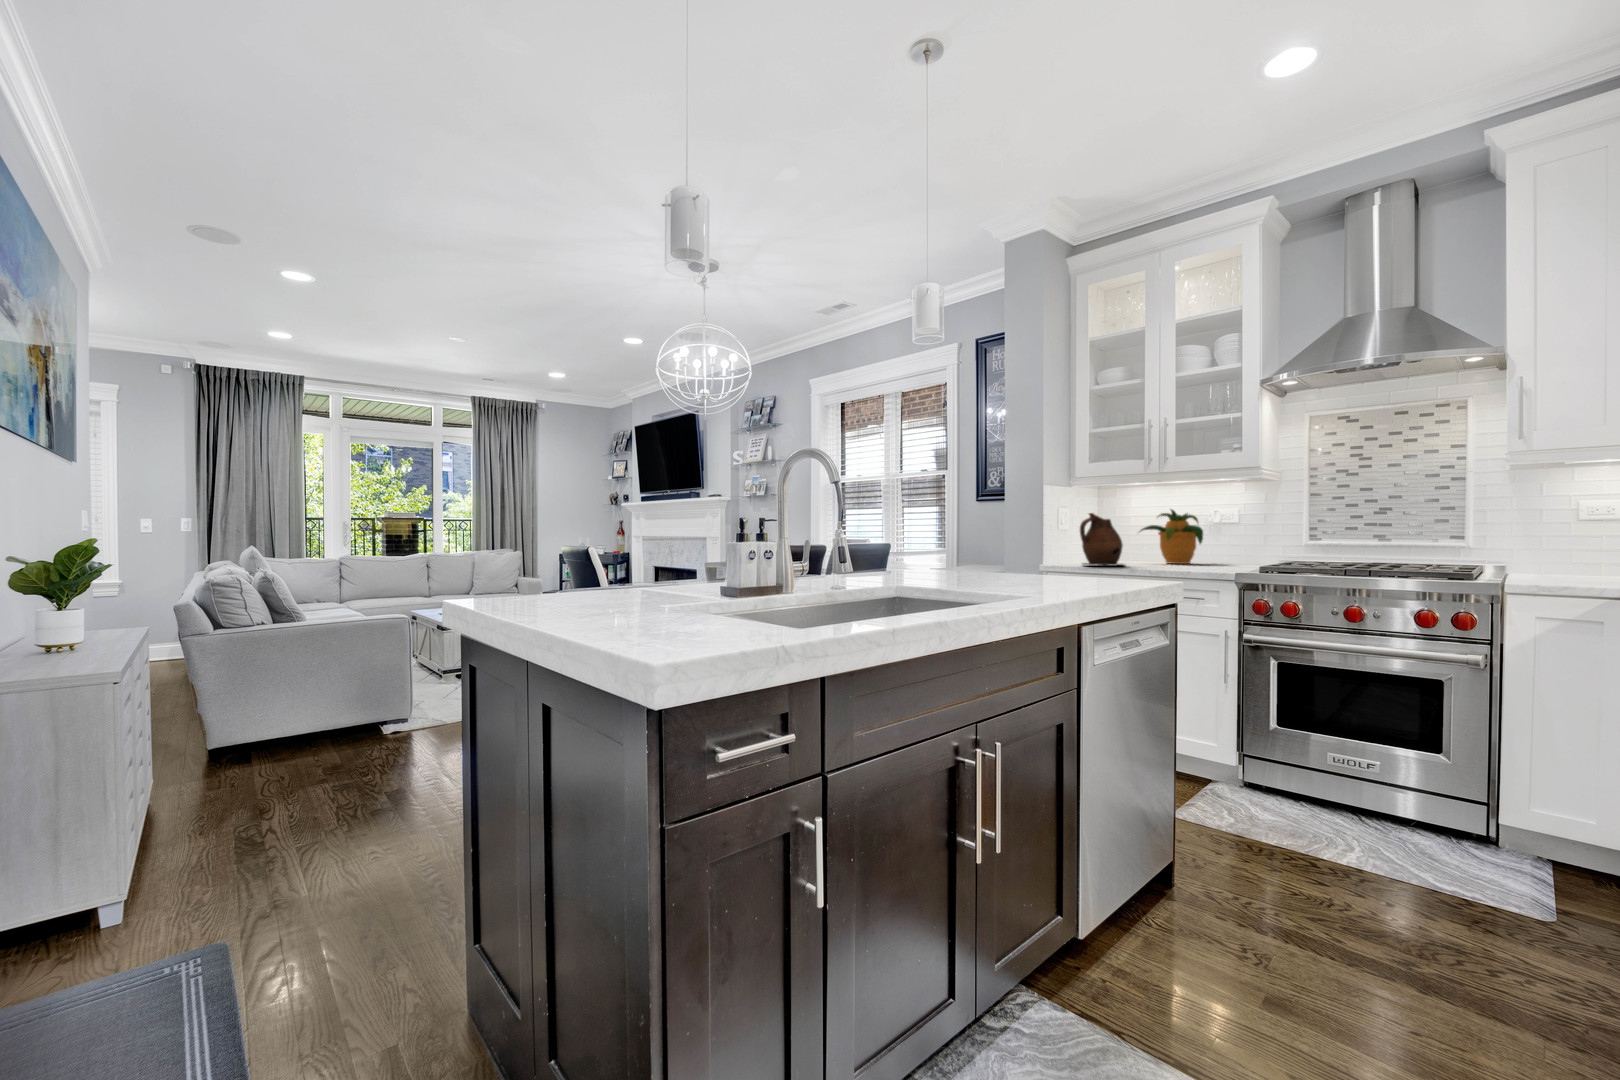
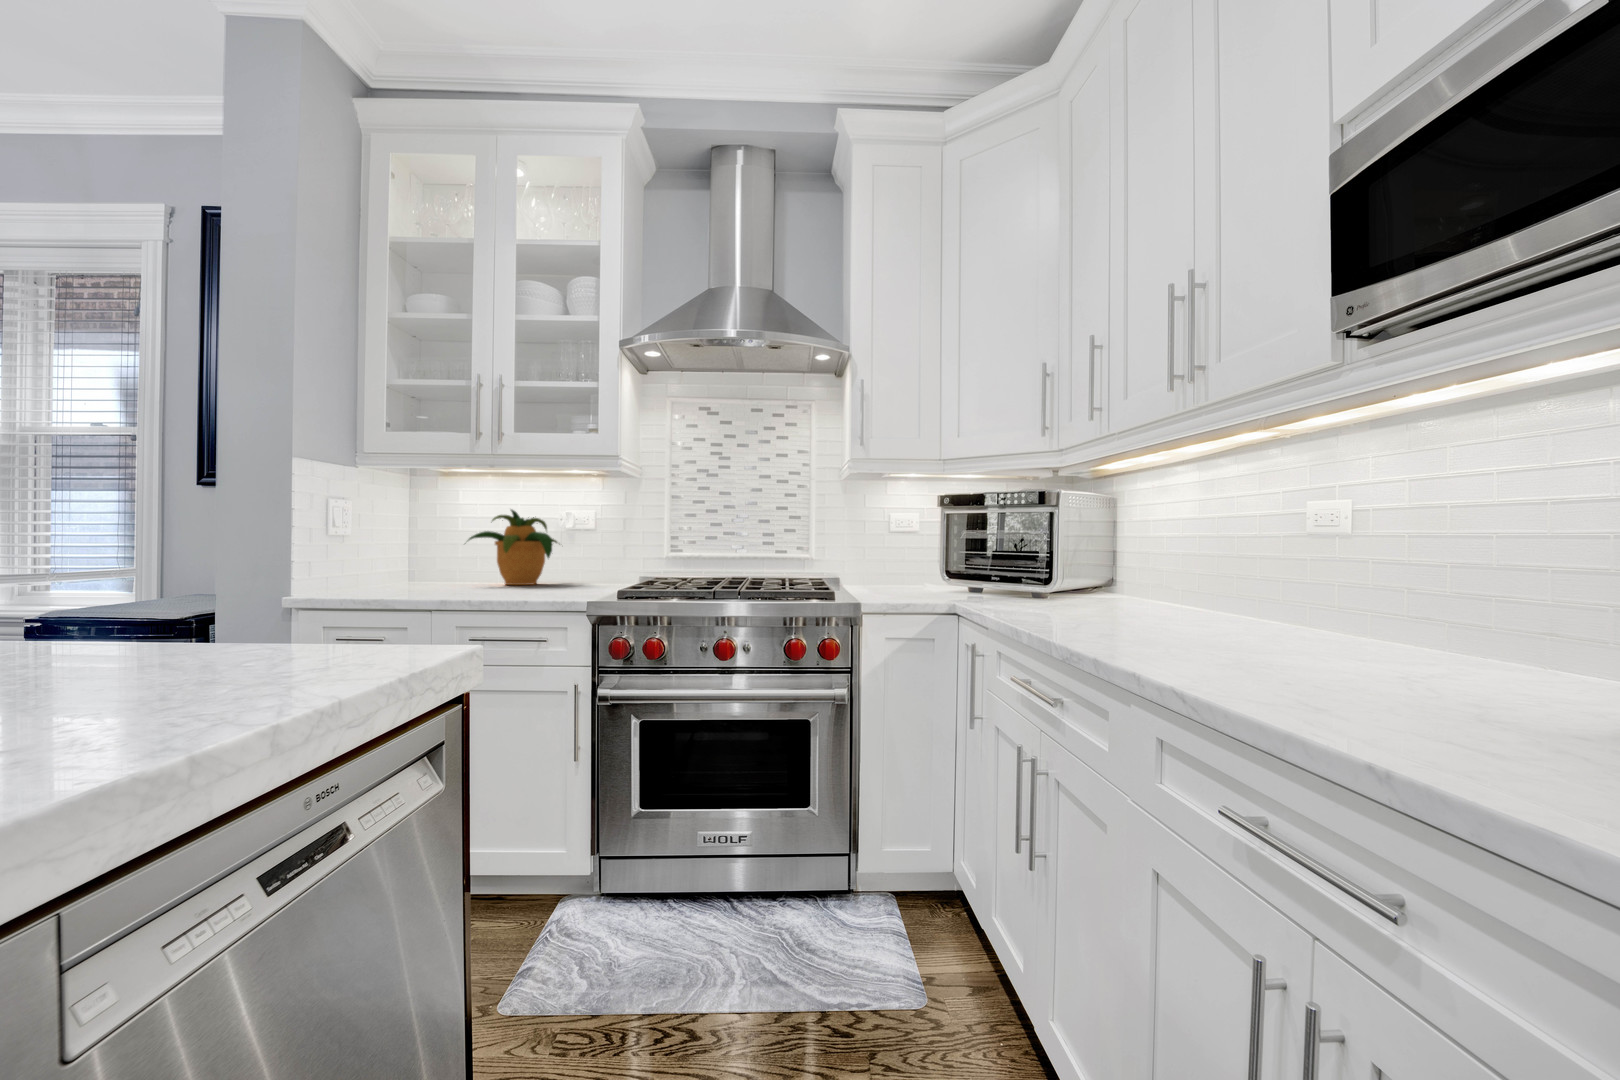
ceramic pitcher: present [1080,513,1123,566] -> none [357,510,439,597]

